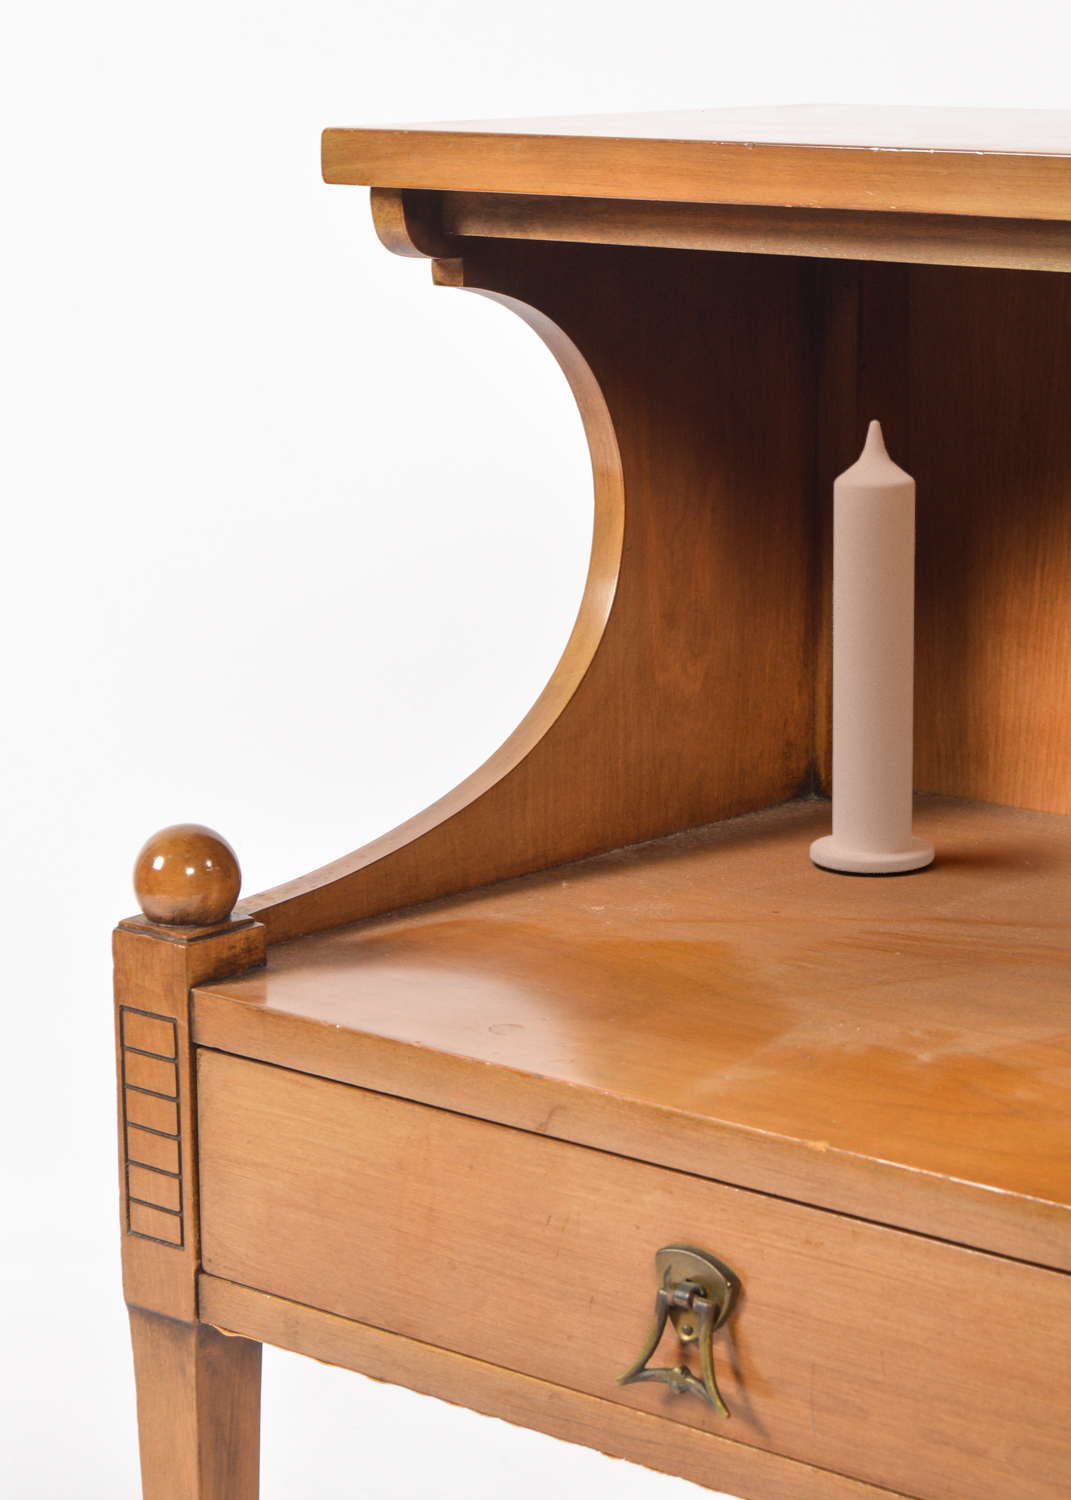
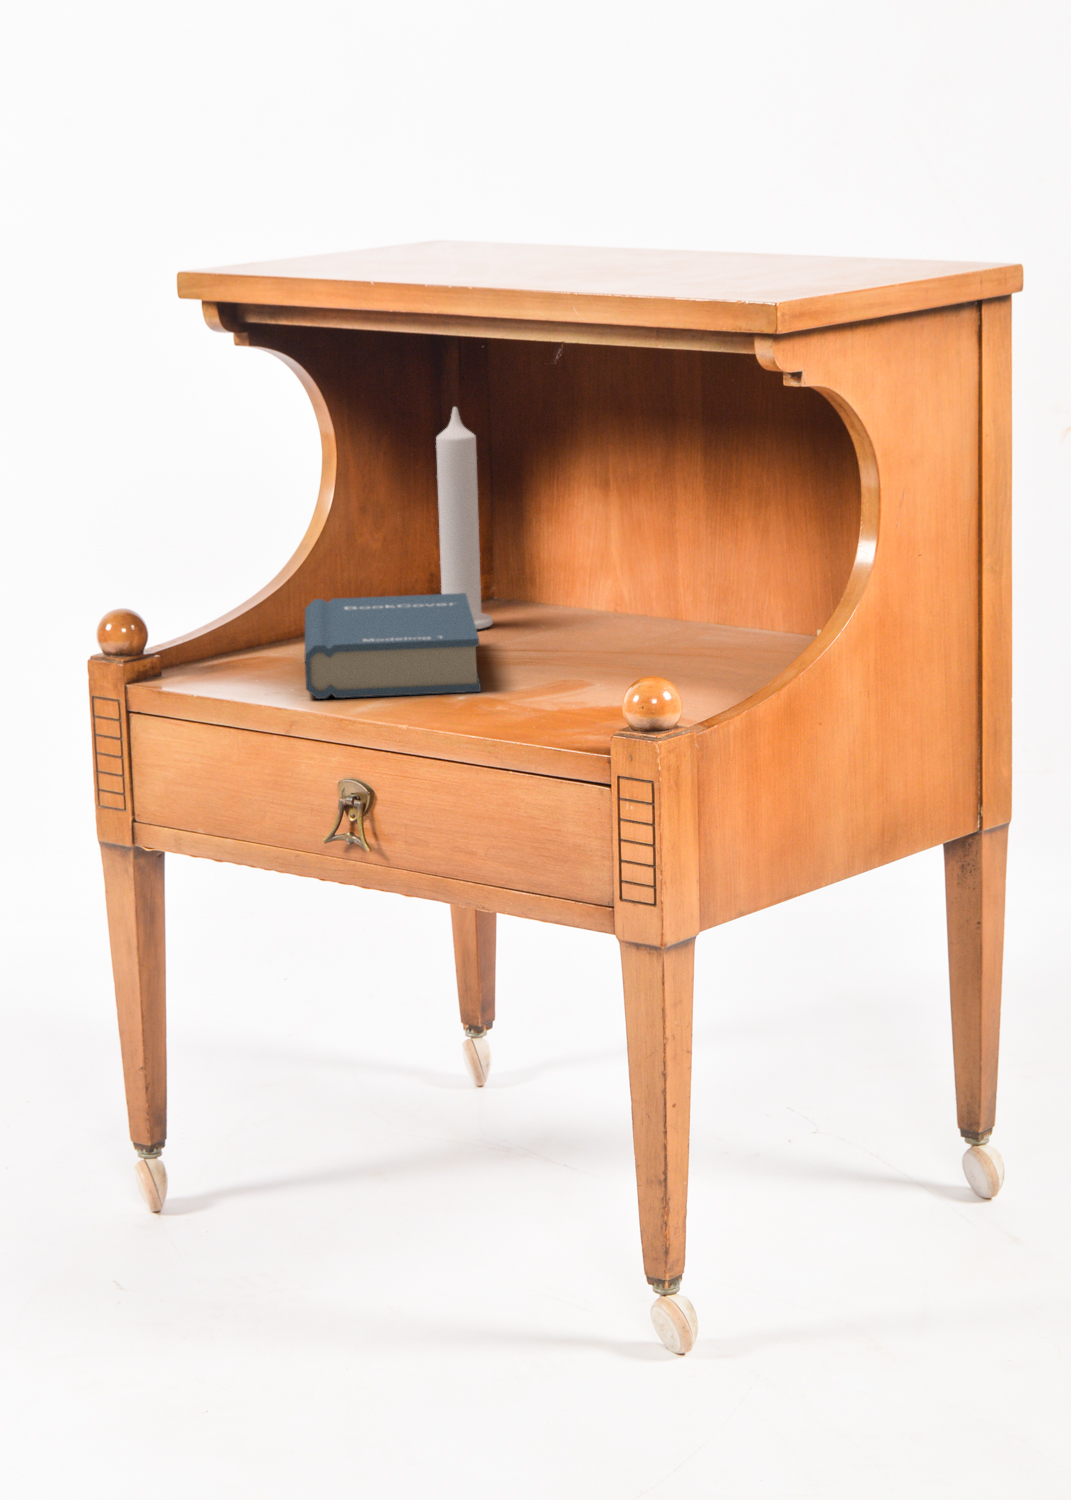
hardback book: none [565,802,971,1047] -> present [305,593,481,699]

